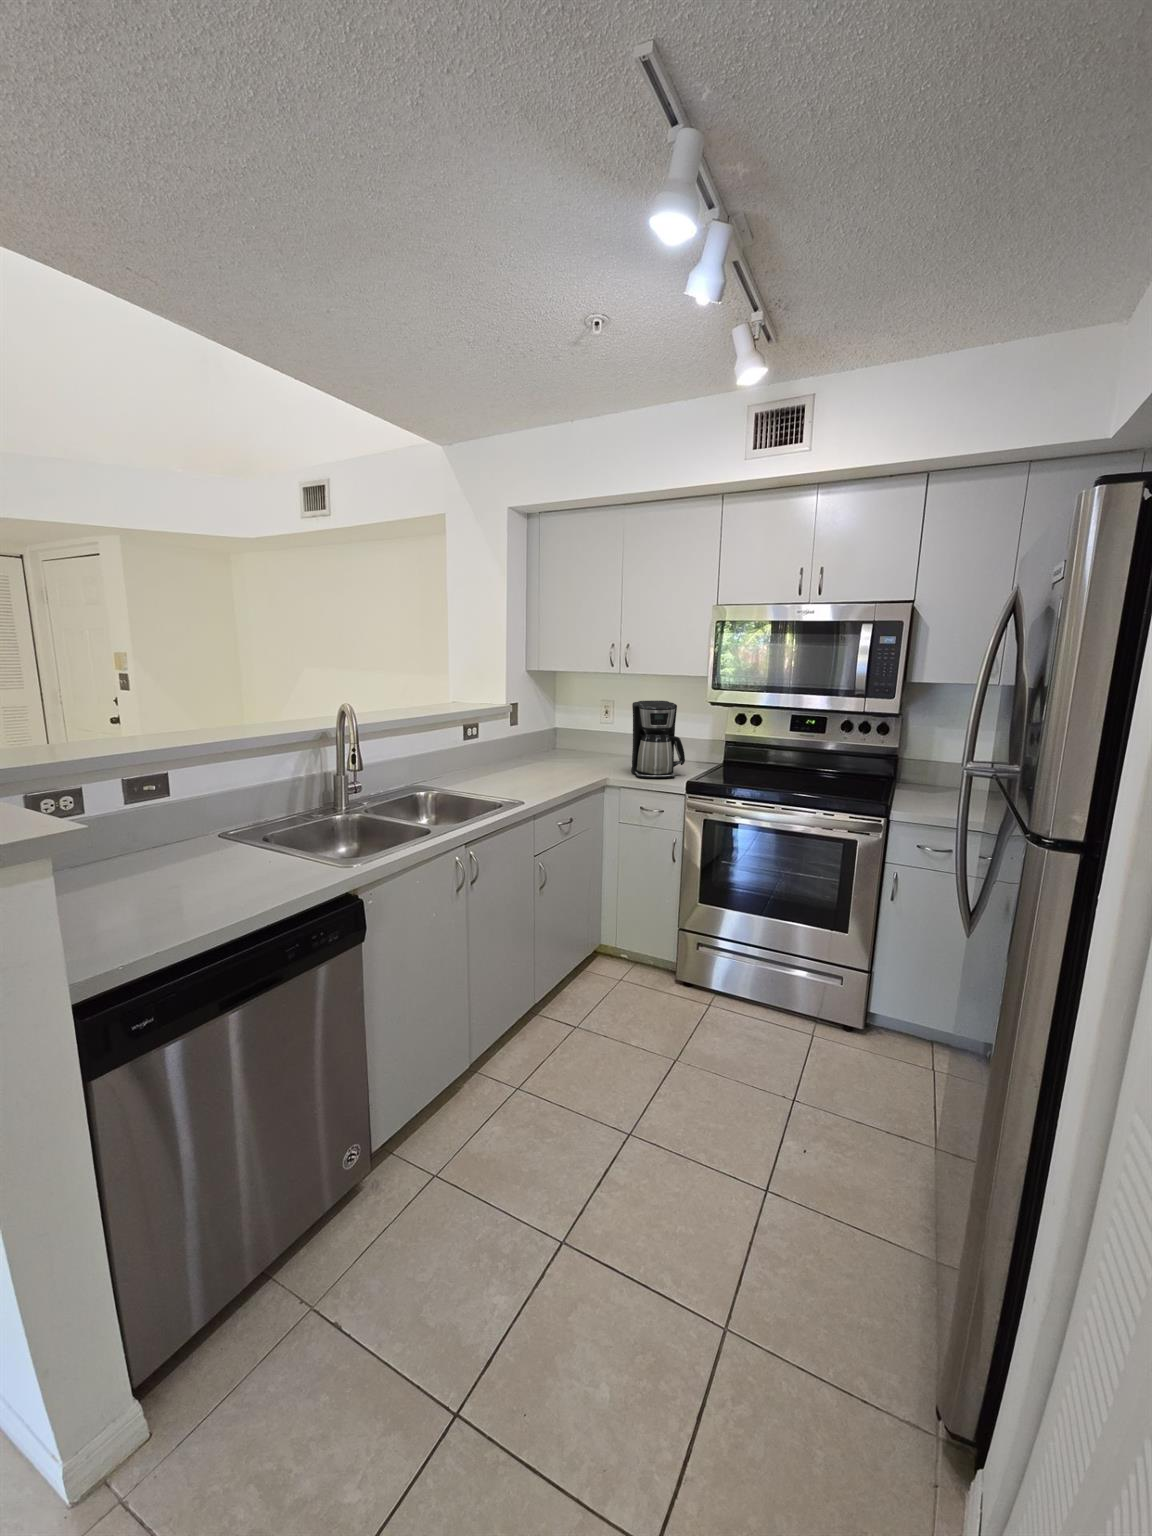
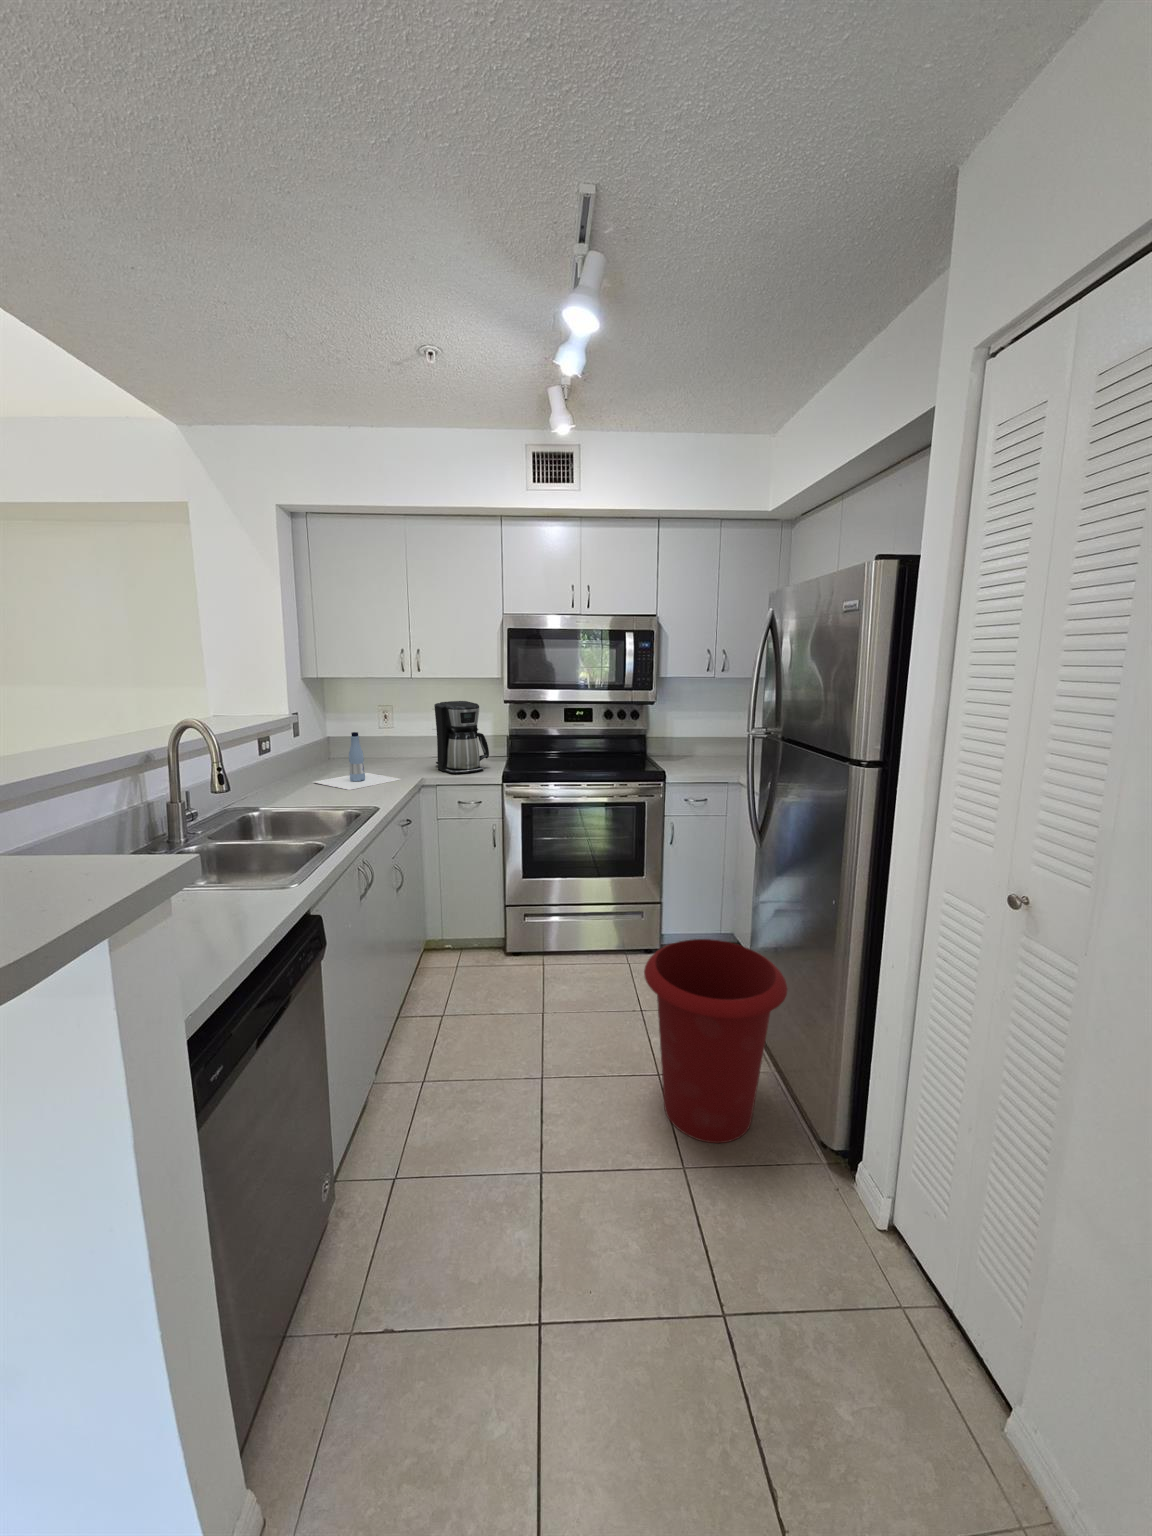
bottle: none [510,726,587,781] -> present [314,732,401,790]
waste bin: none [721,1037,934,1342] -> present [644,939,787,1143]

